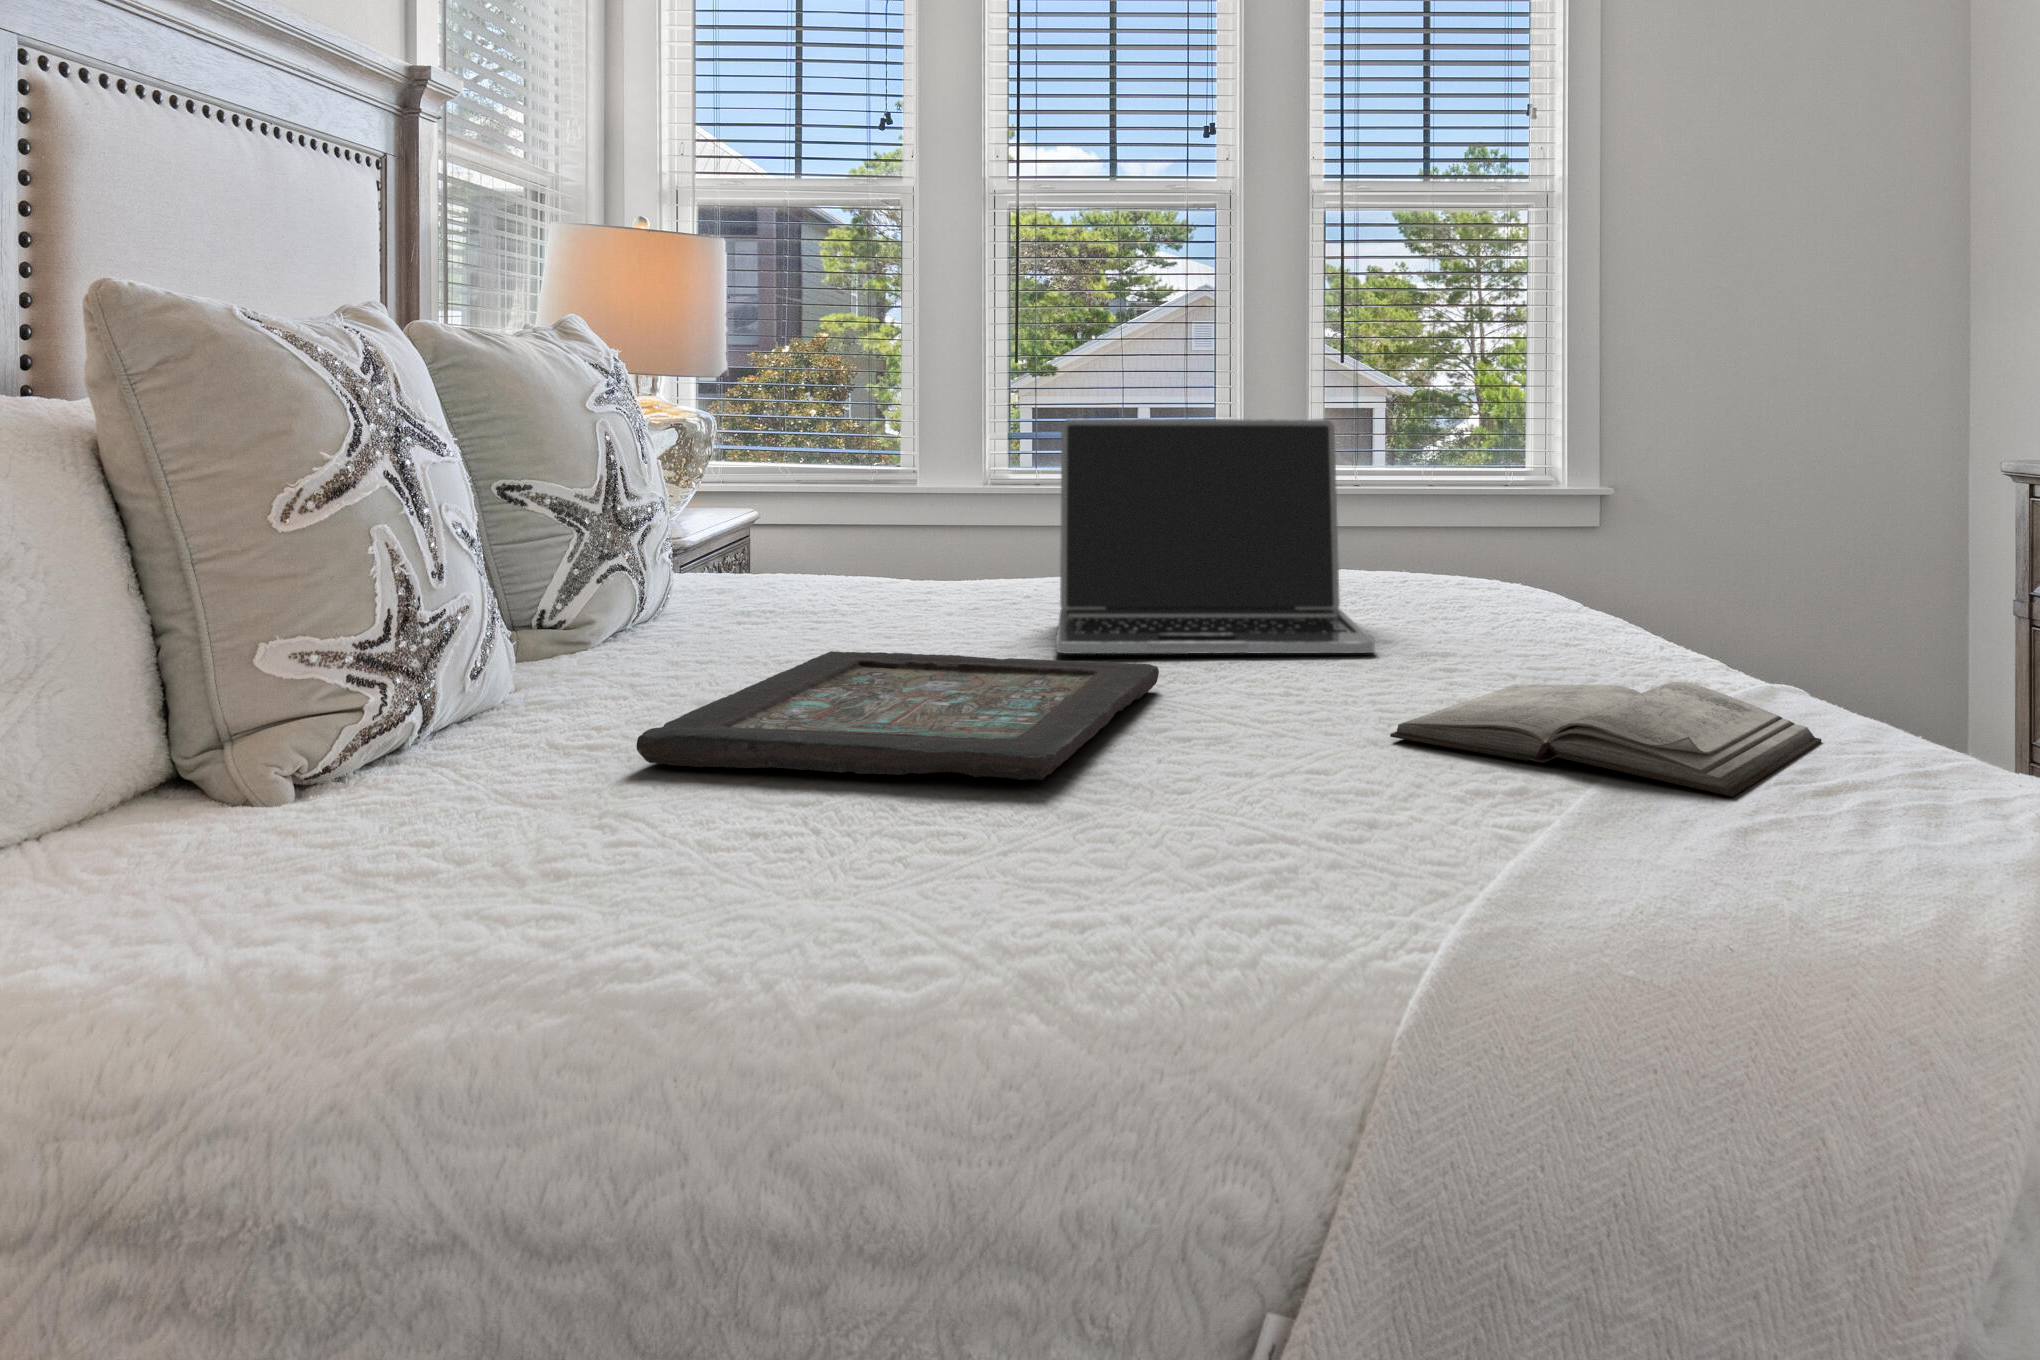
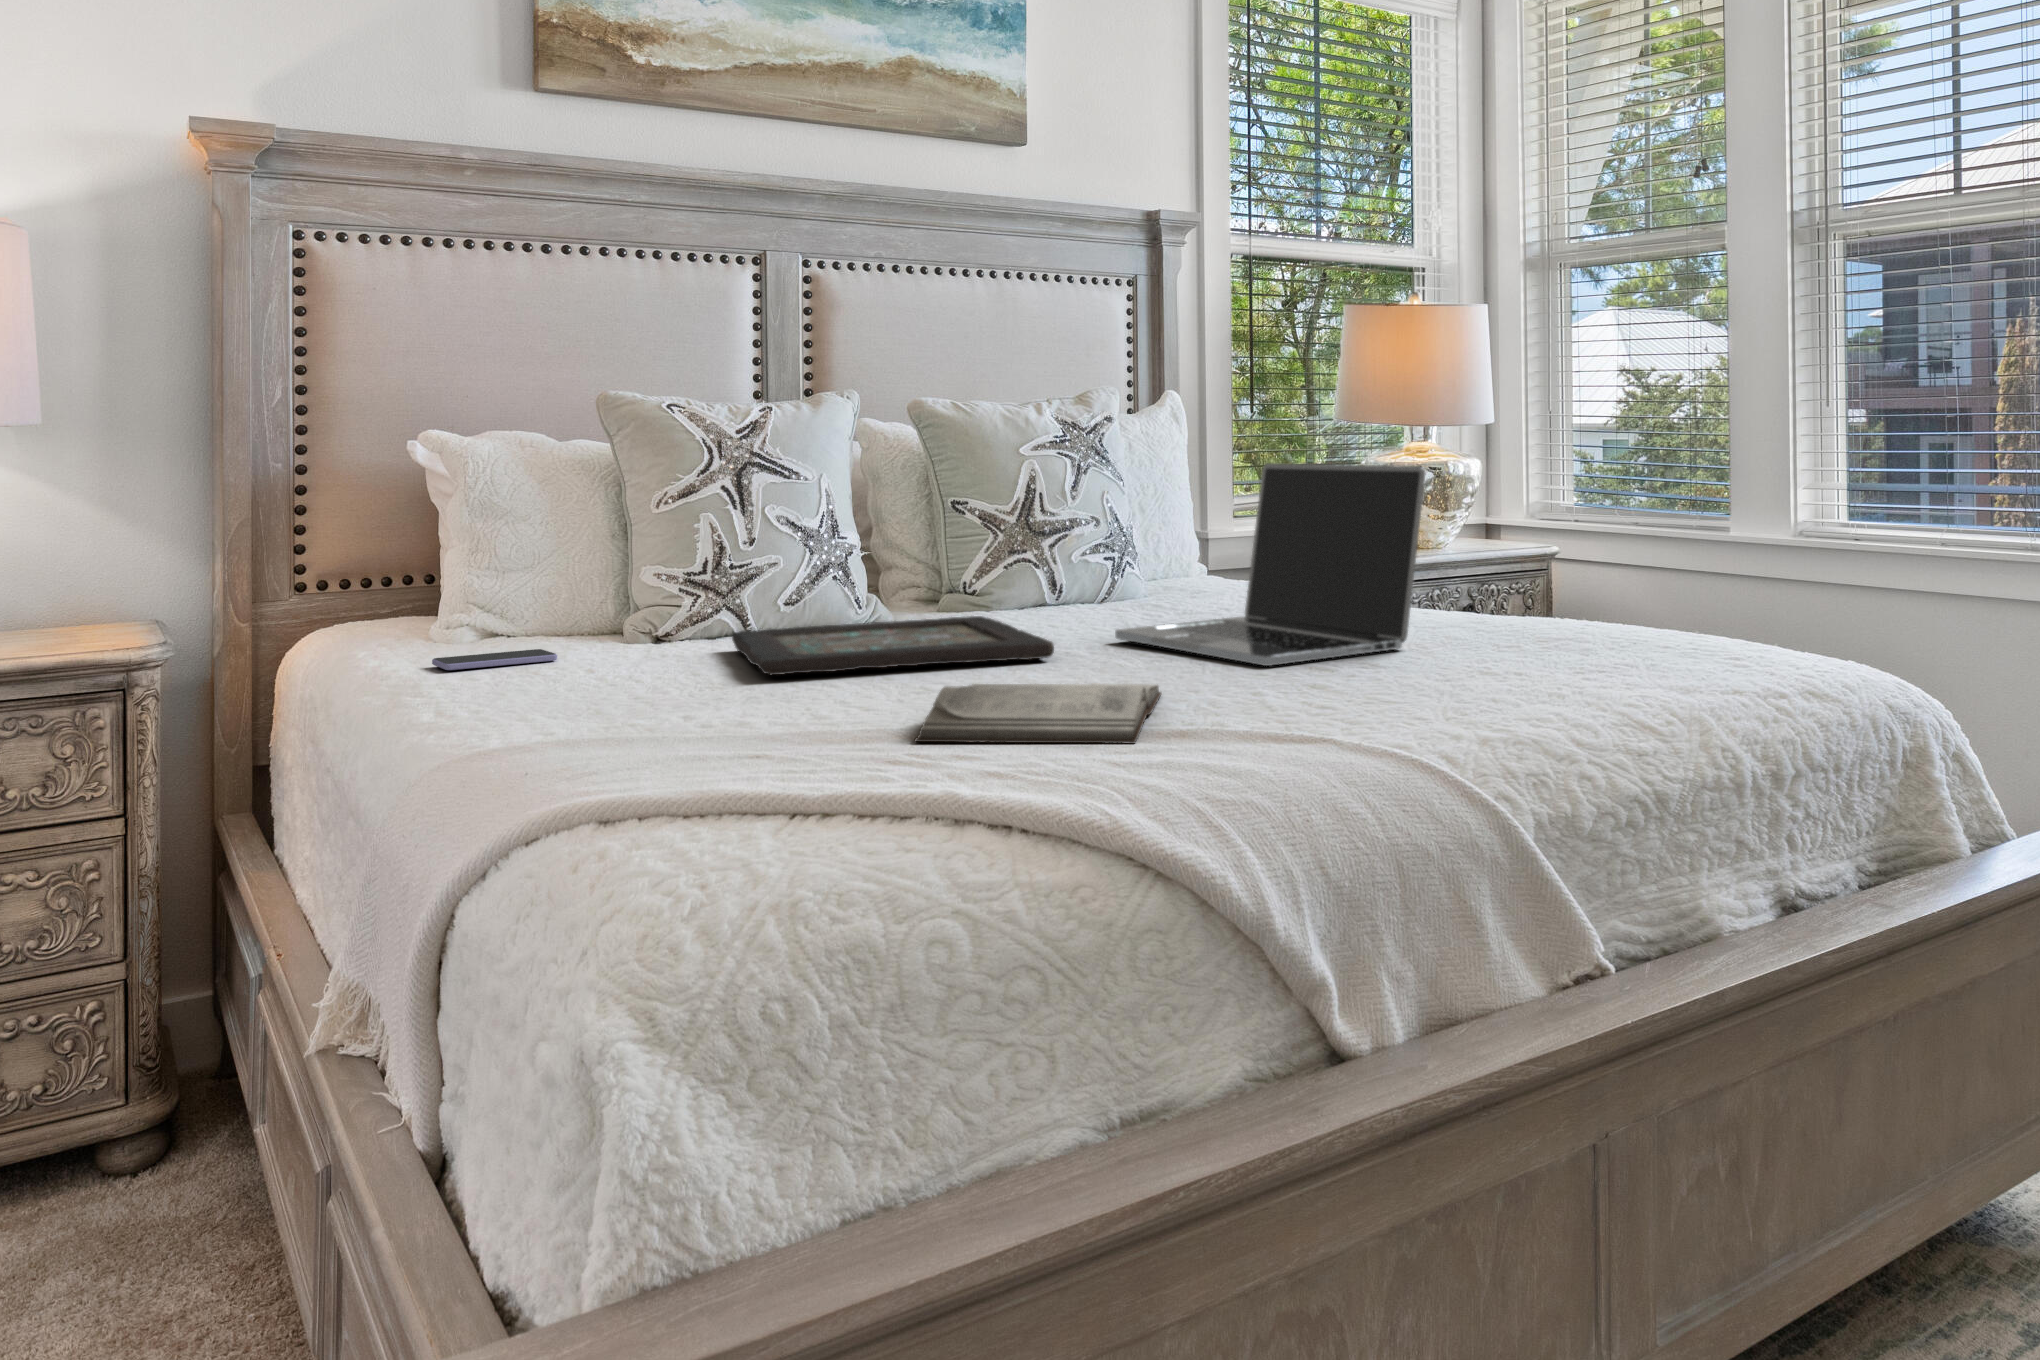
smartphone: none [175,849,415,948] -> present [432,649,557,670]

